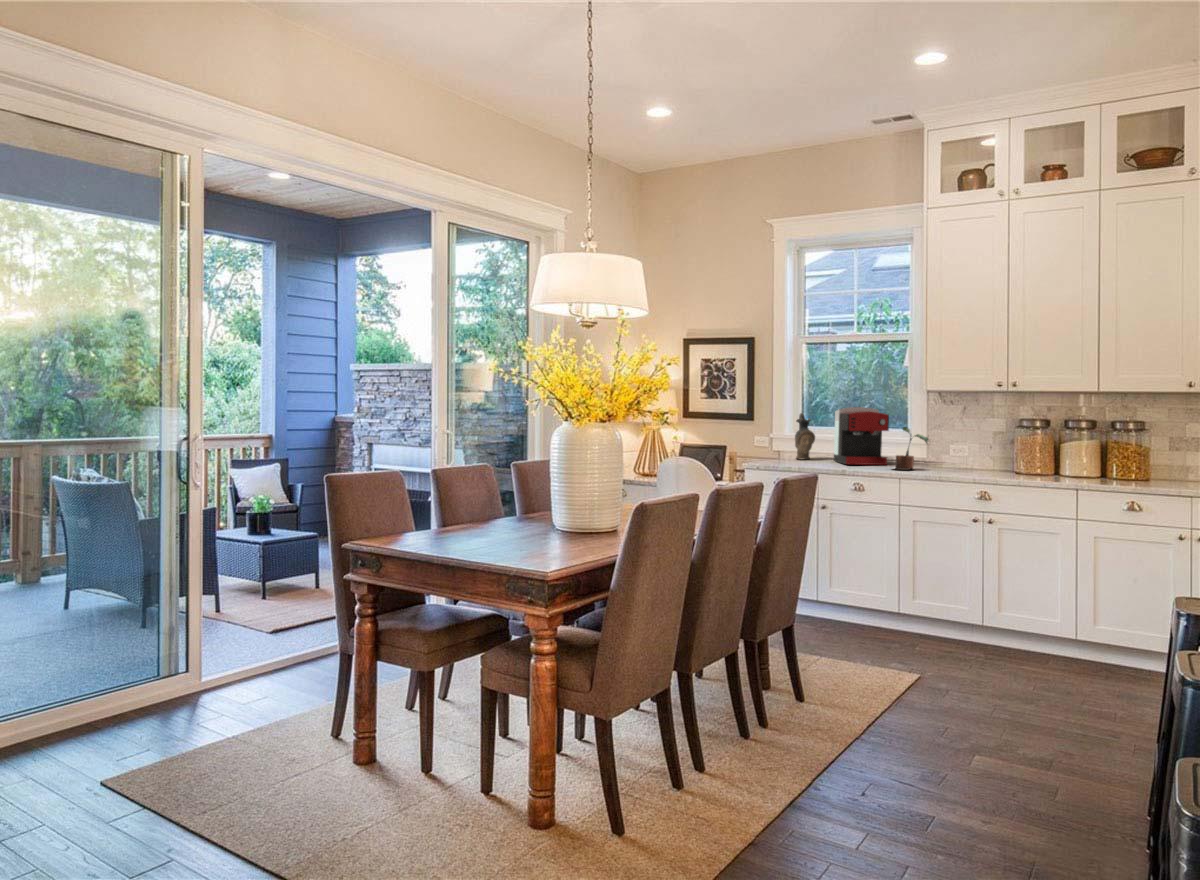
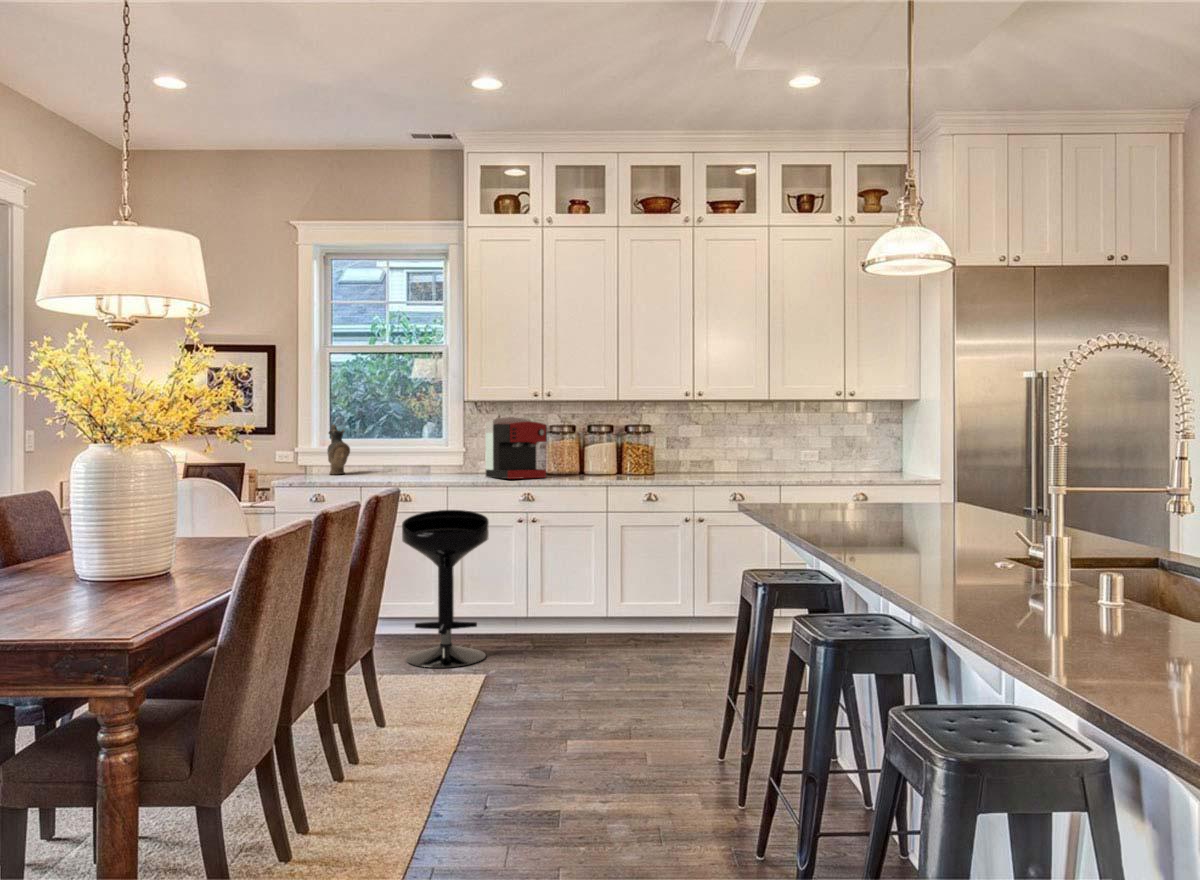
coffee maker: present [834,407,889,465] -> present [485,417,547,479]
potted plant: present [895,427,928,470] -> none [435,434,471,479]
bar stool: none [848,501,936,655] -> present [402,510,489,668]

